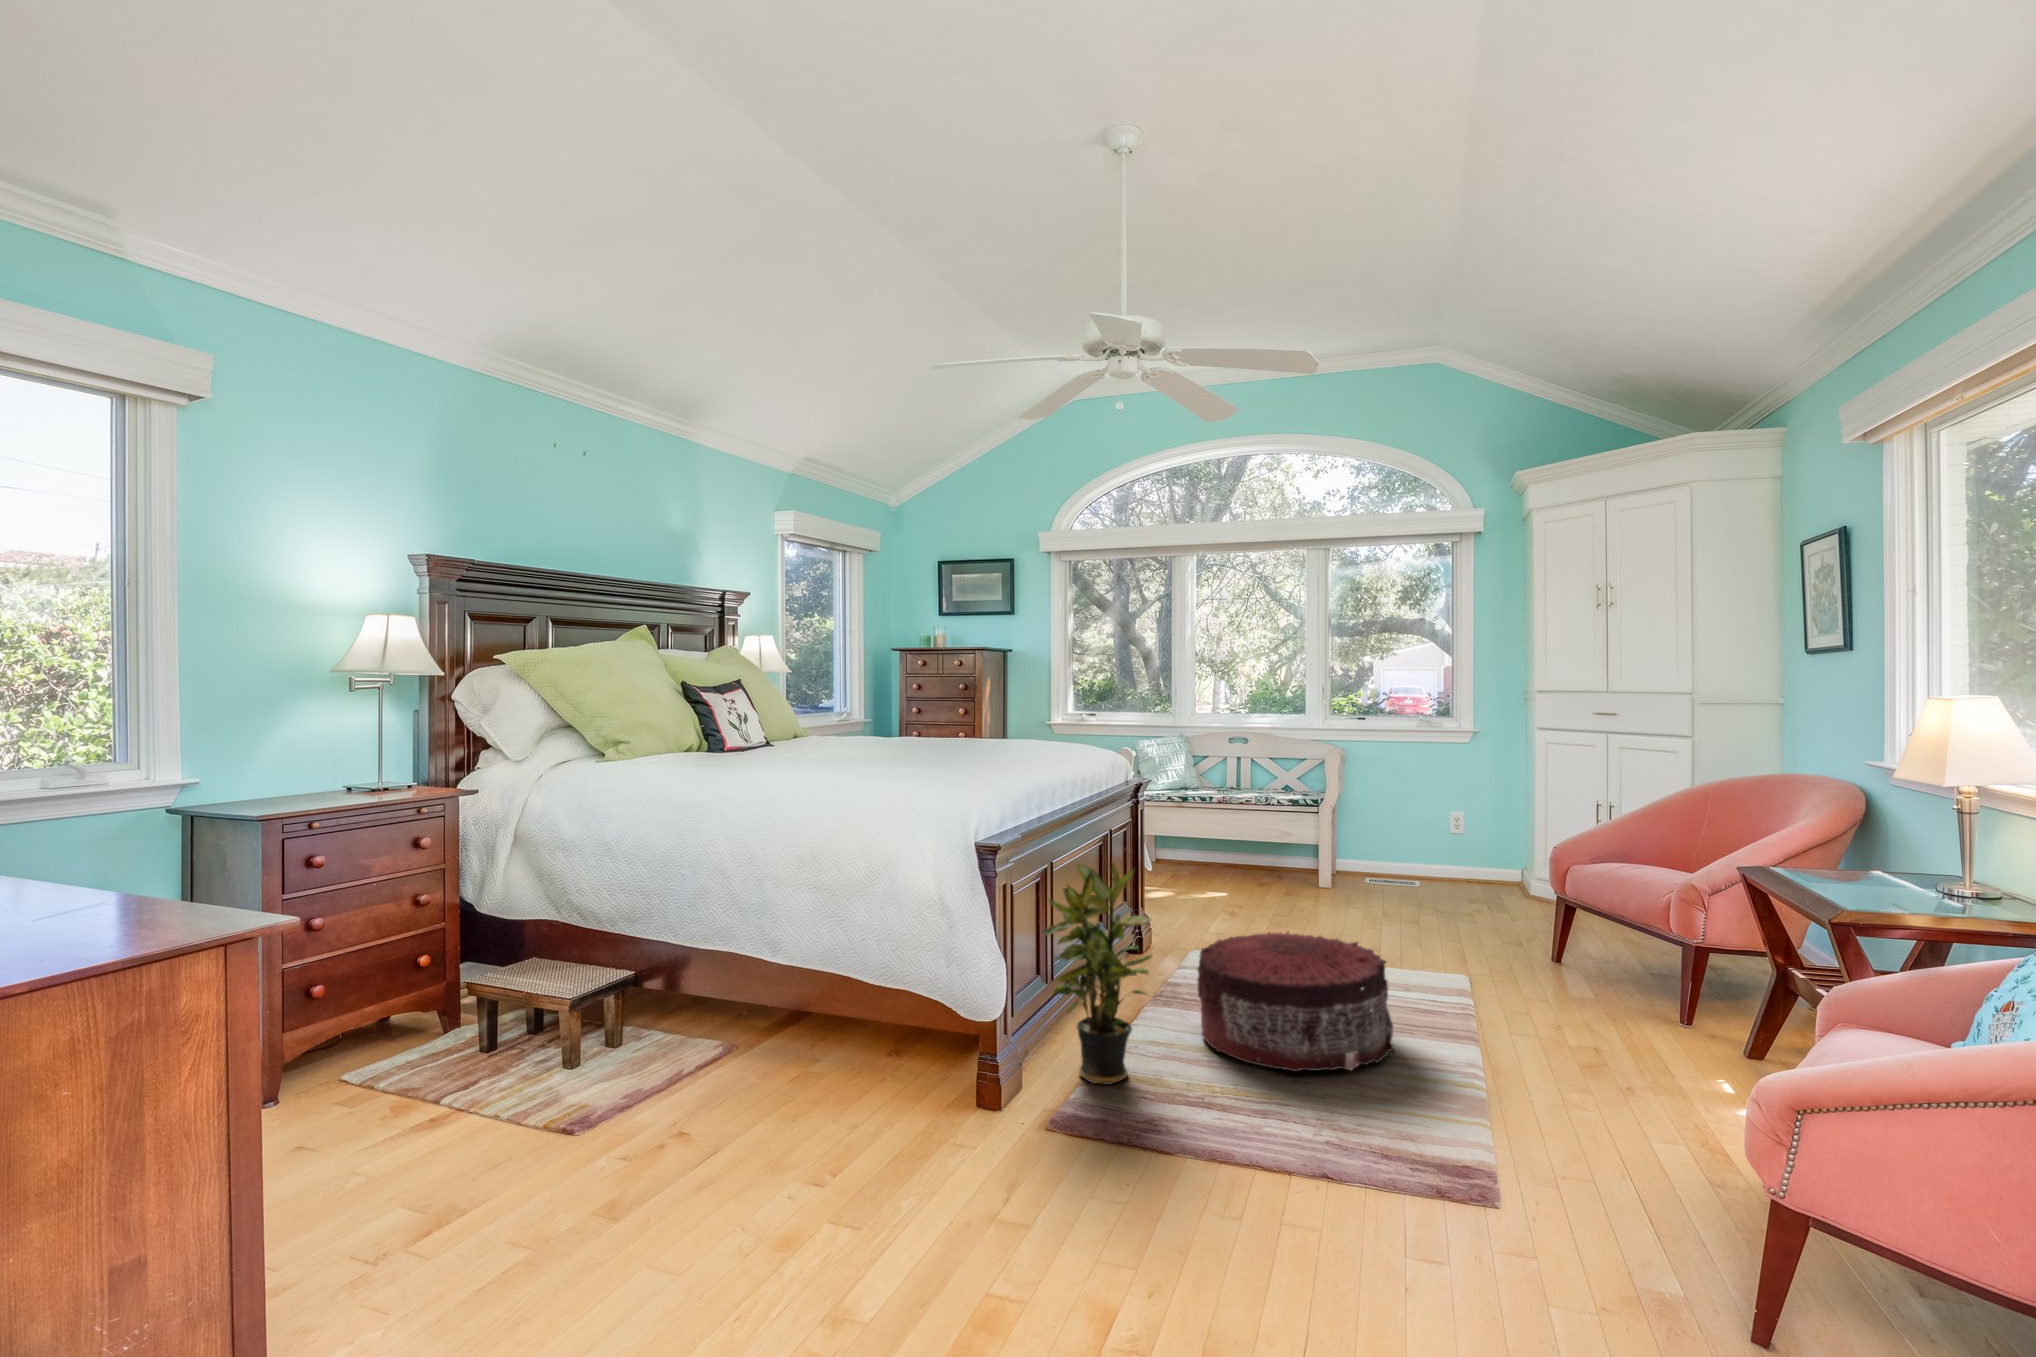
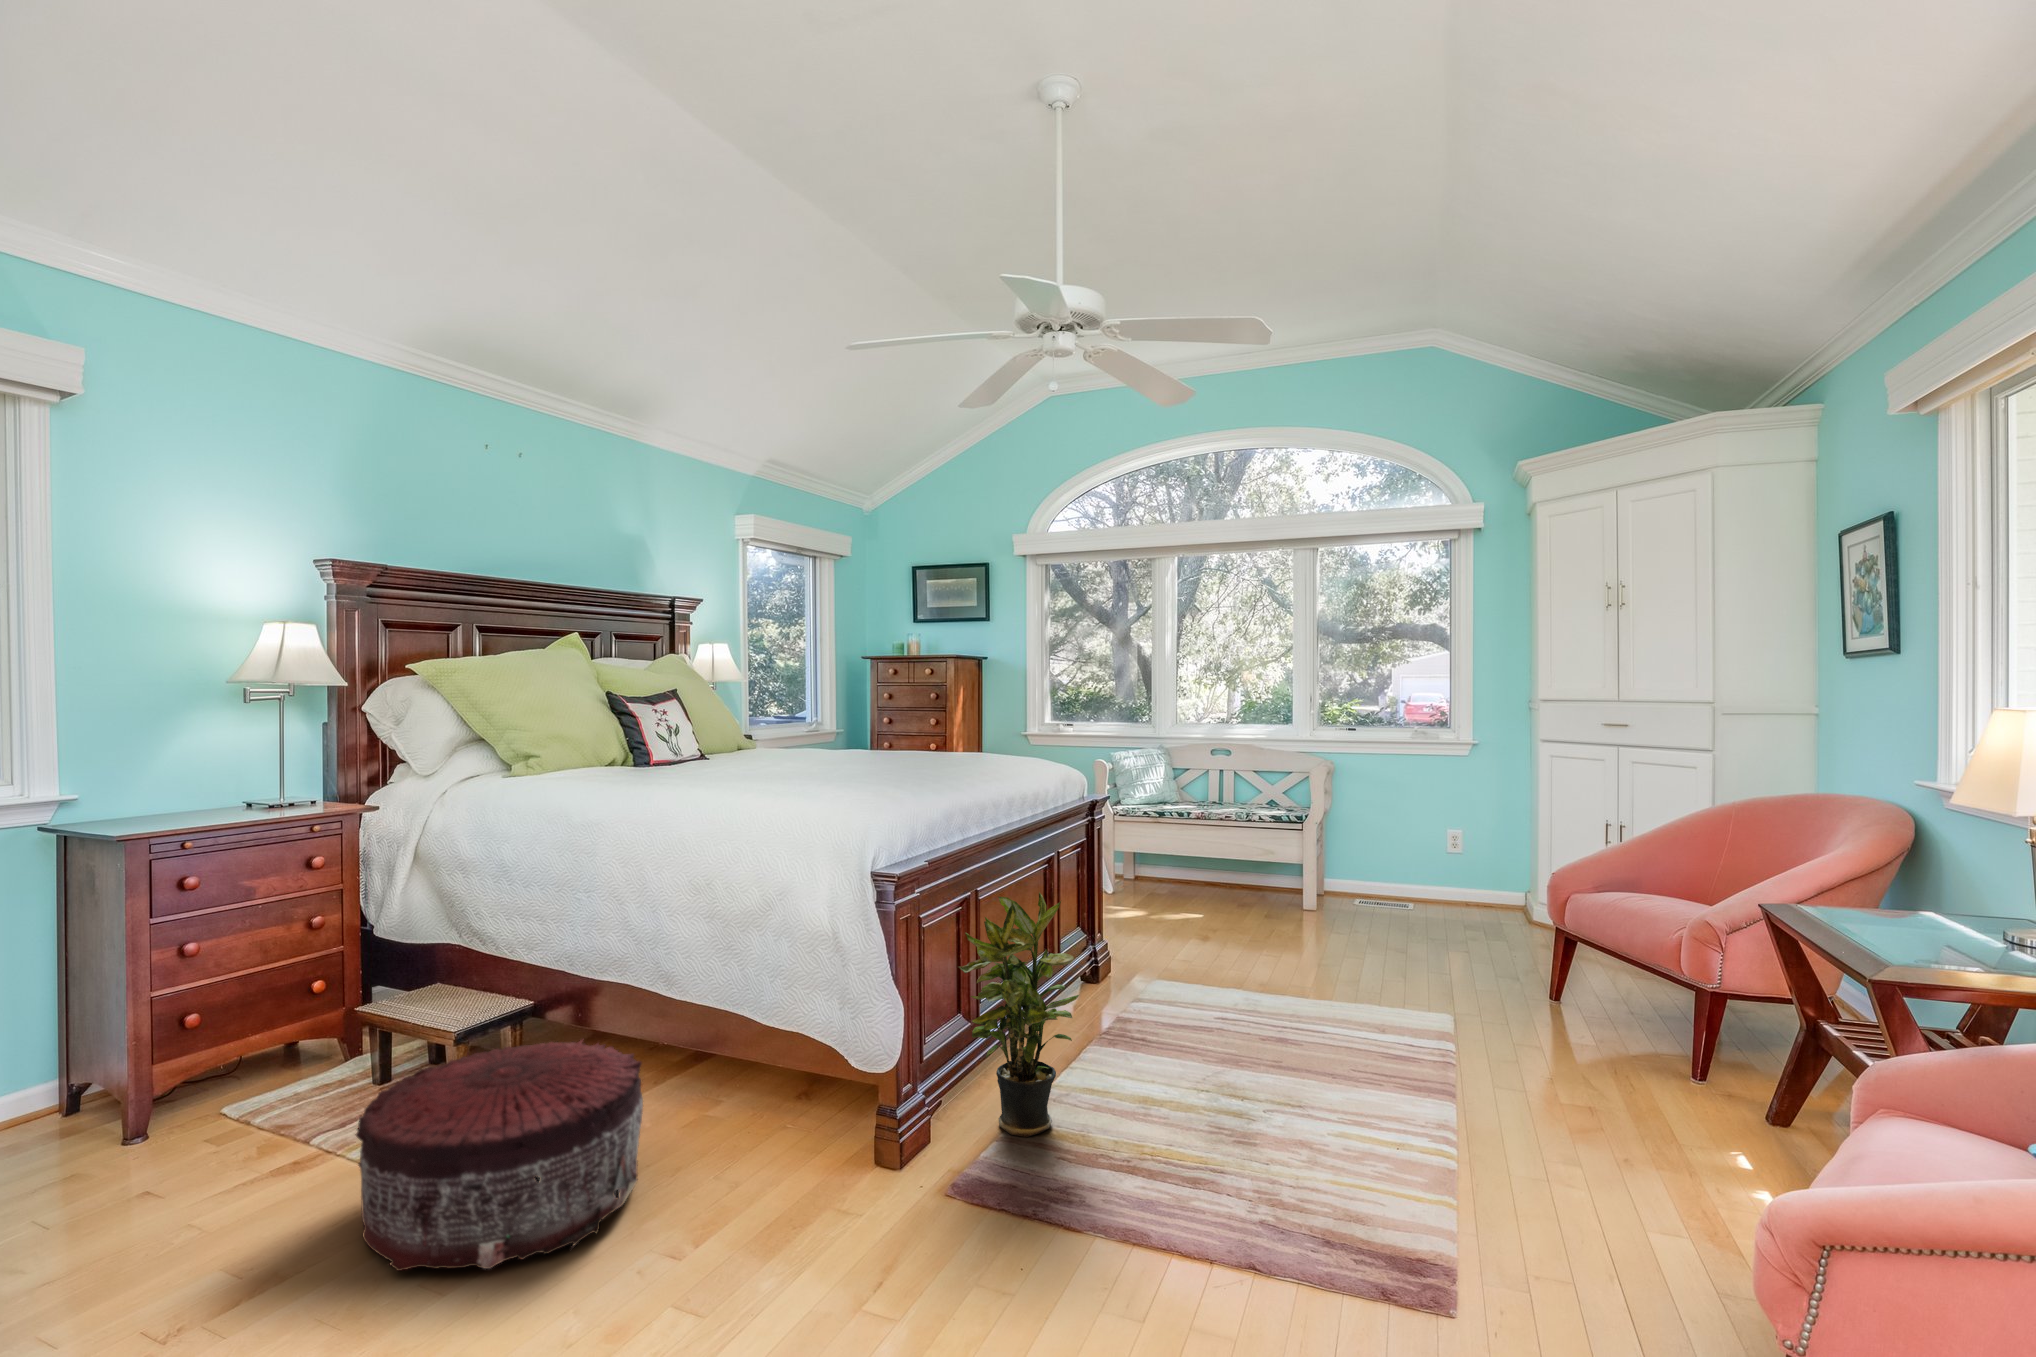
pouf: present [1197,931,1394,1071] -> present [356,1040,643,1271]

